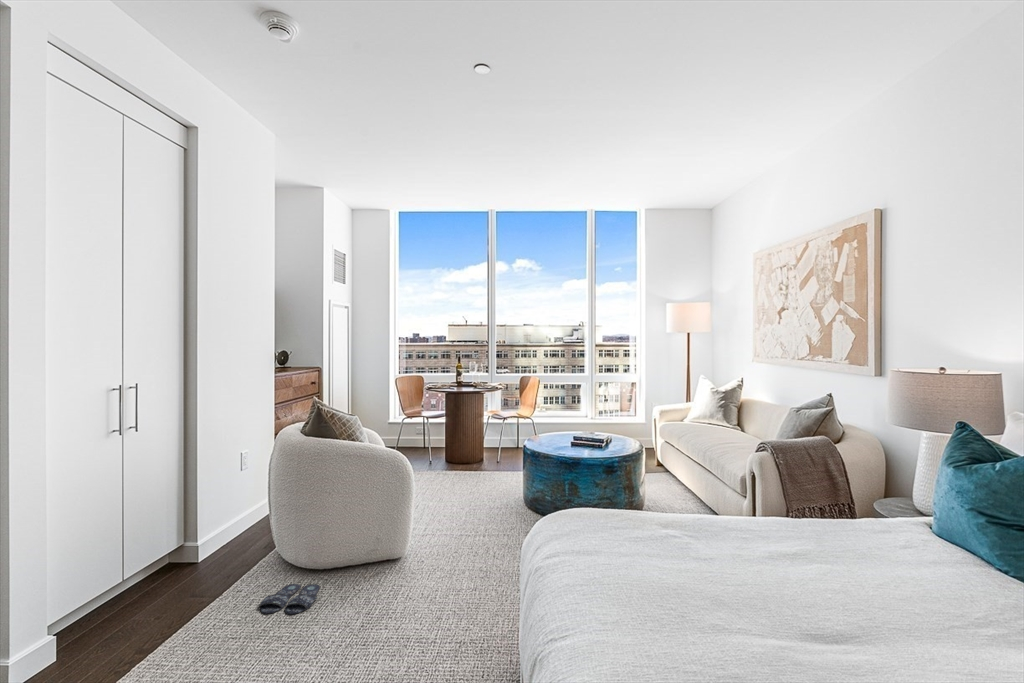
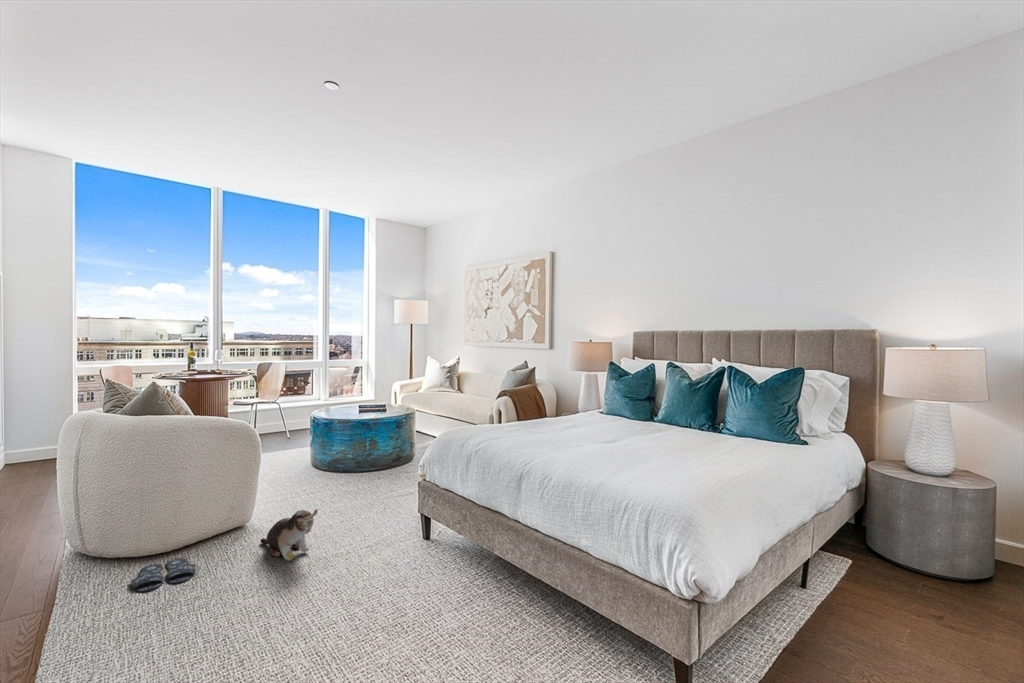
plush toy: none [376,569,410,626] -> present [261,509,318,561]

